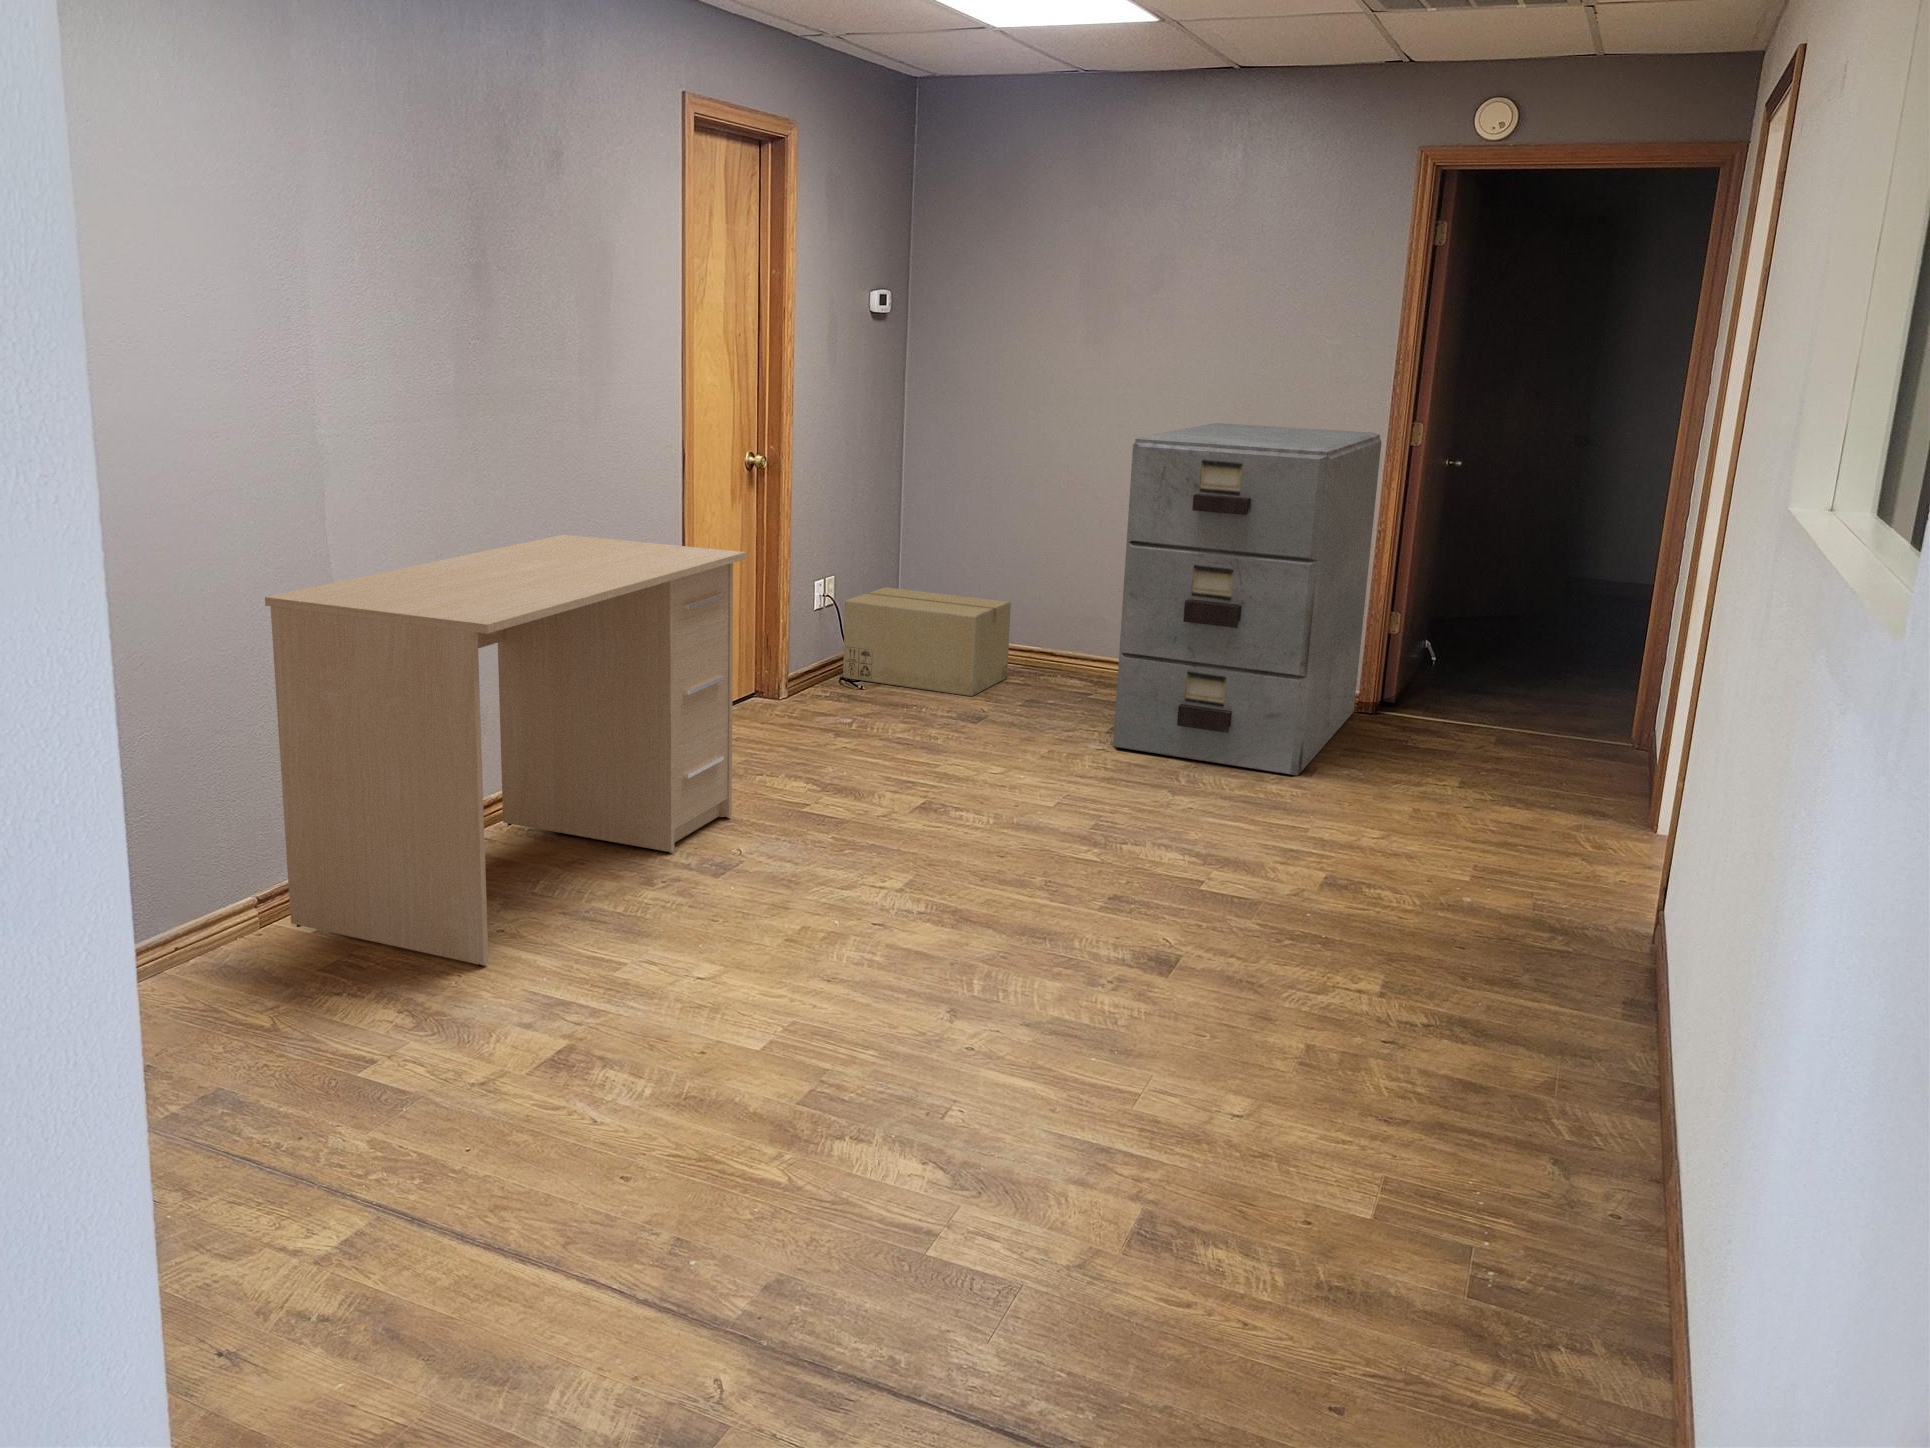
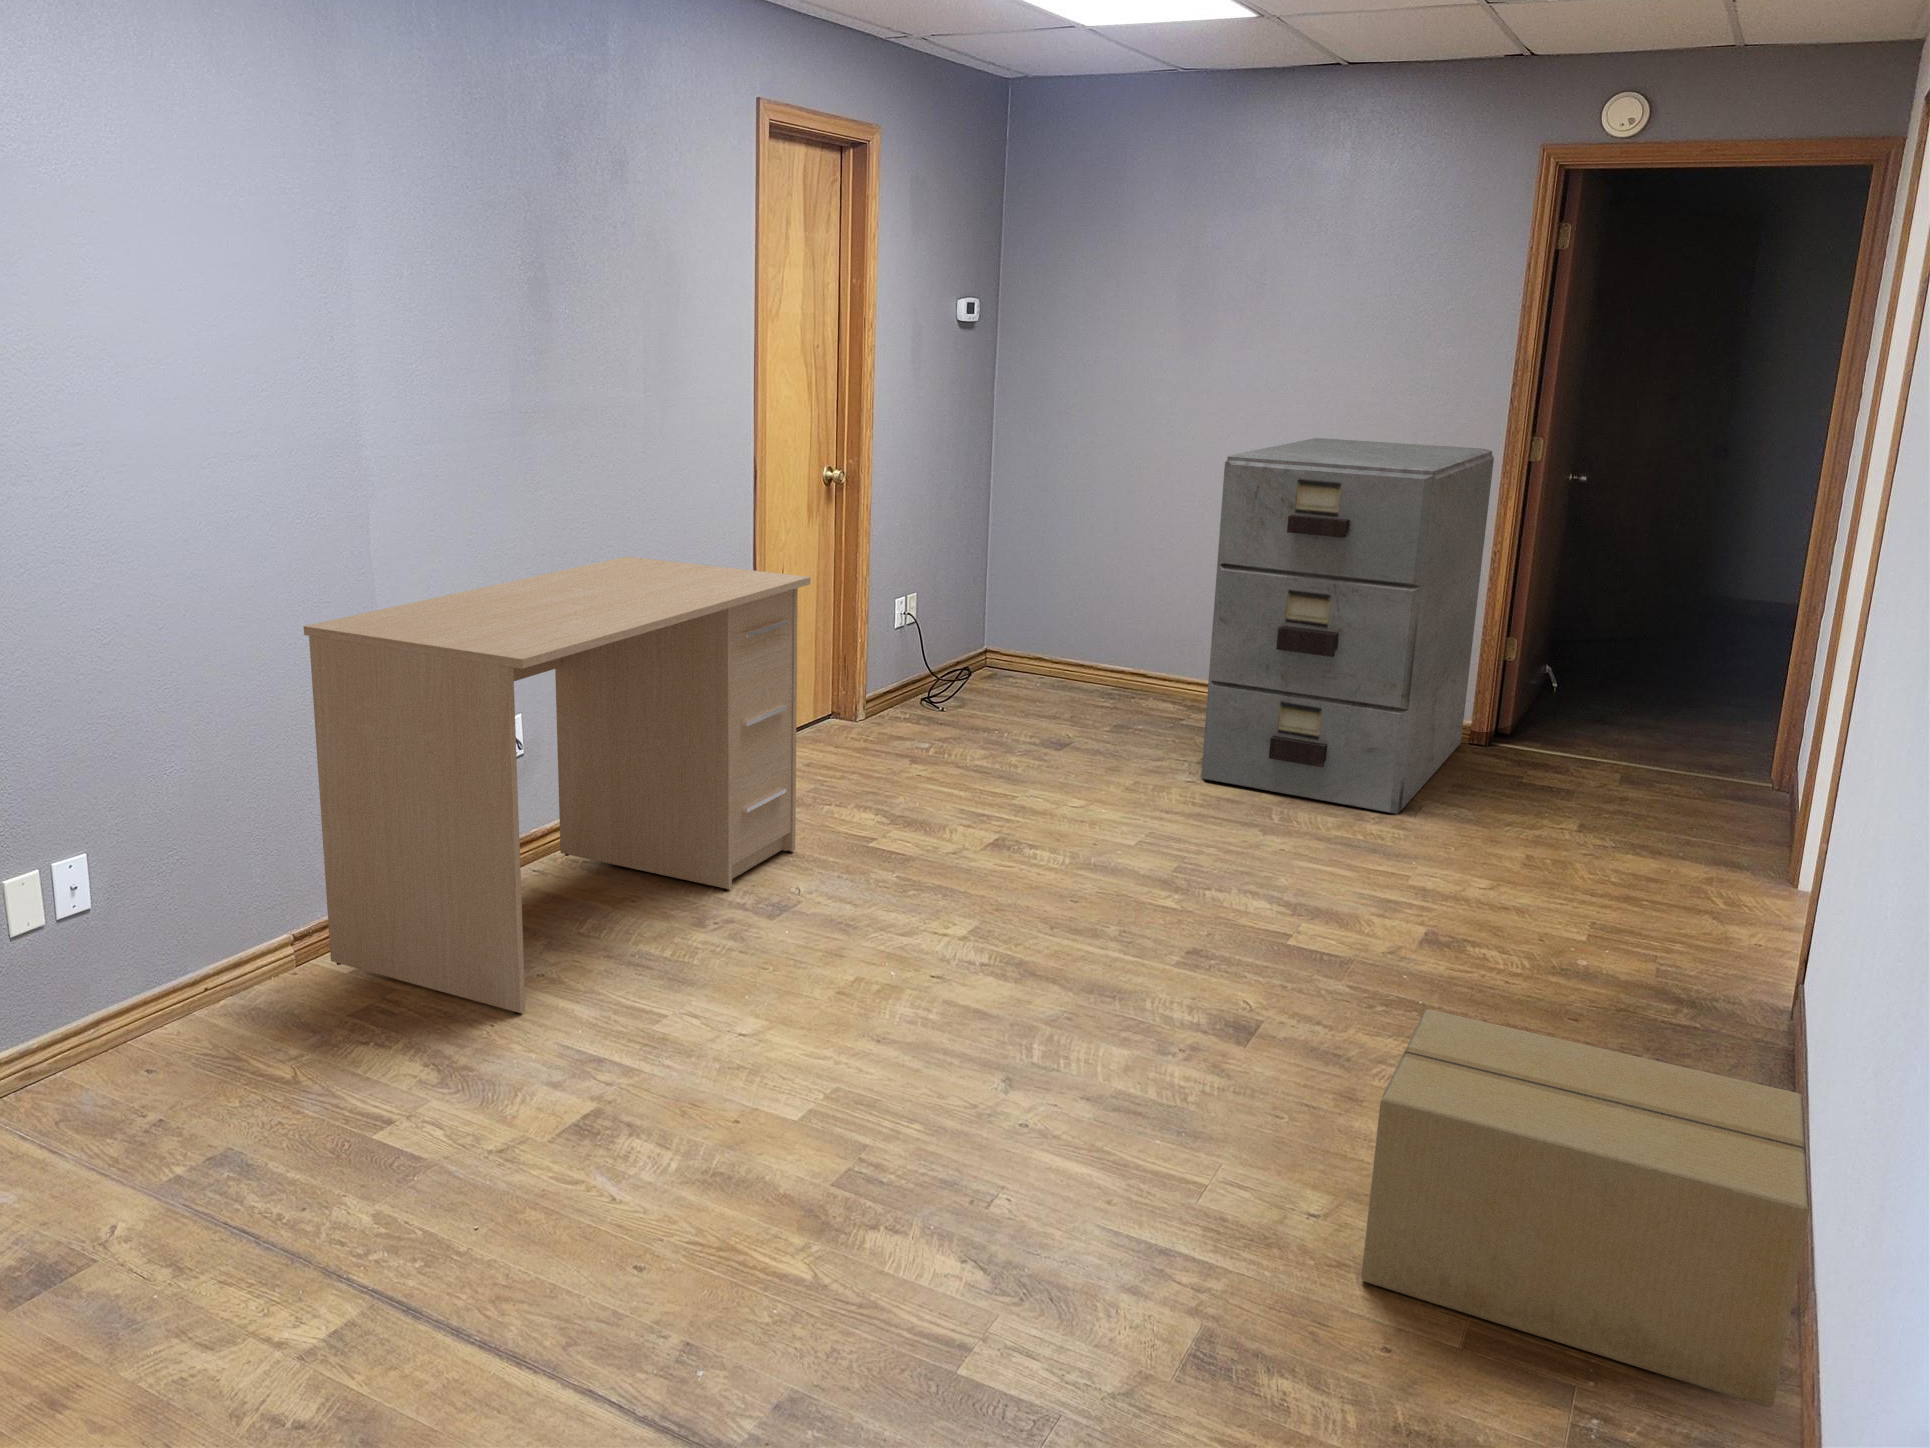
cardboard box: present [843,587,1011,696] -> present [1361,1009,1810,1407]

